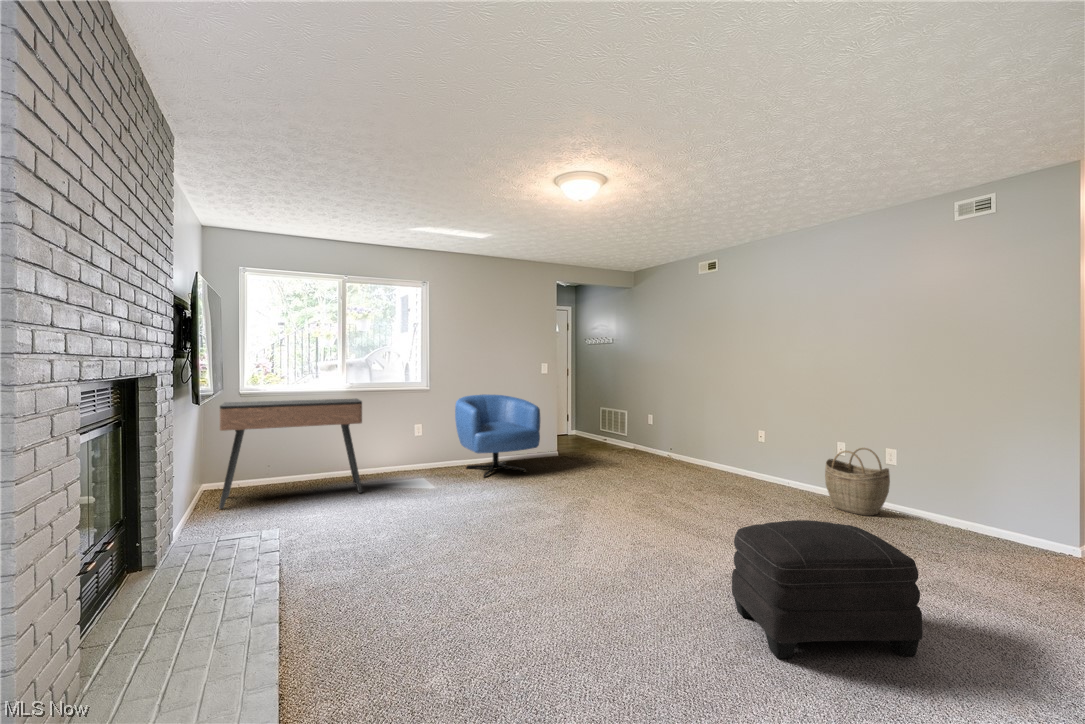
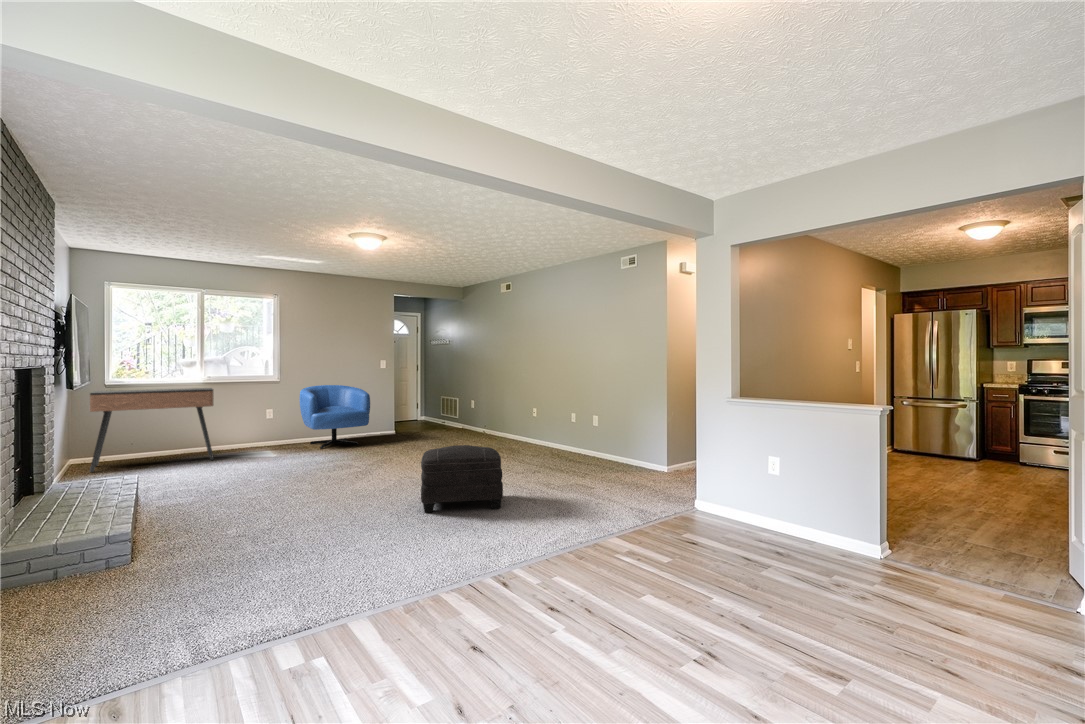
woven basket: present [825,448,890,516] -> none [555,415,590,459]

